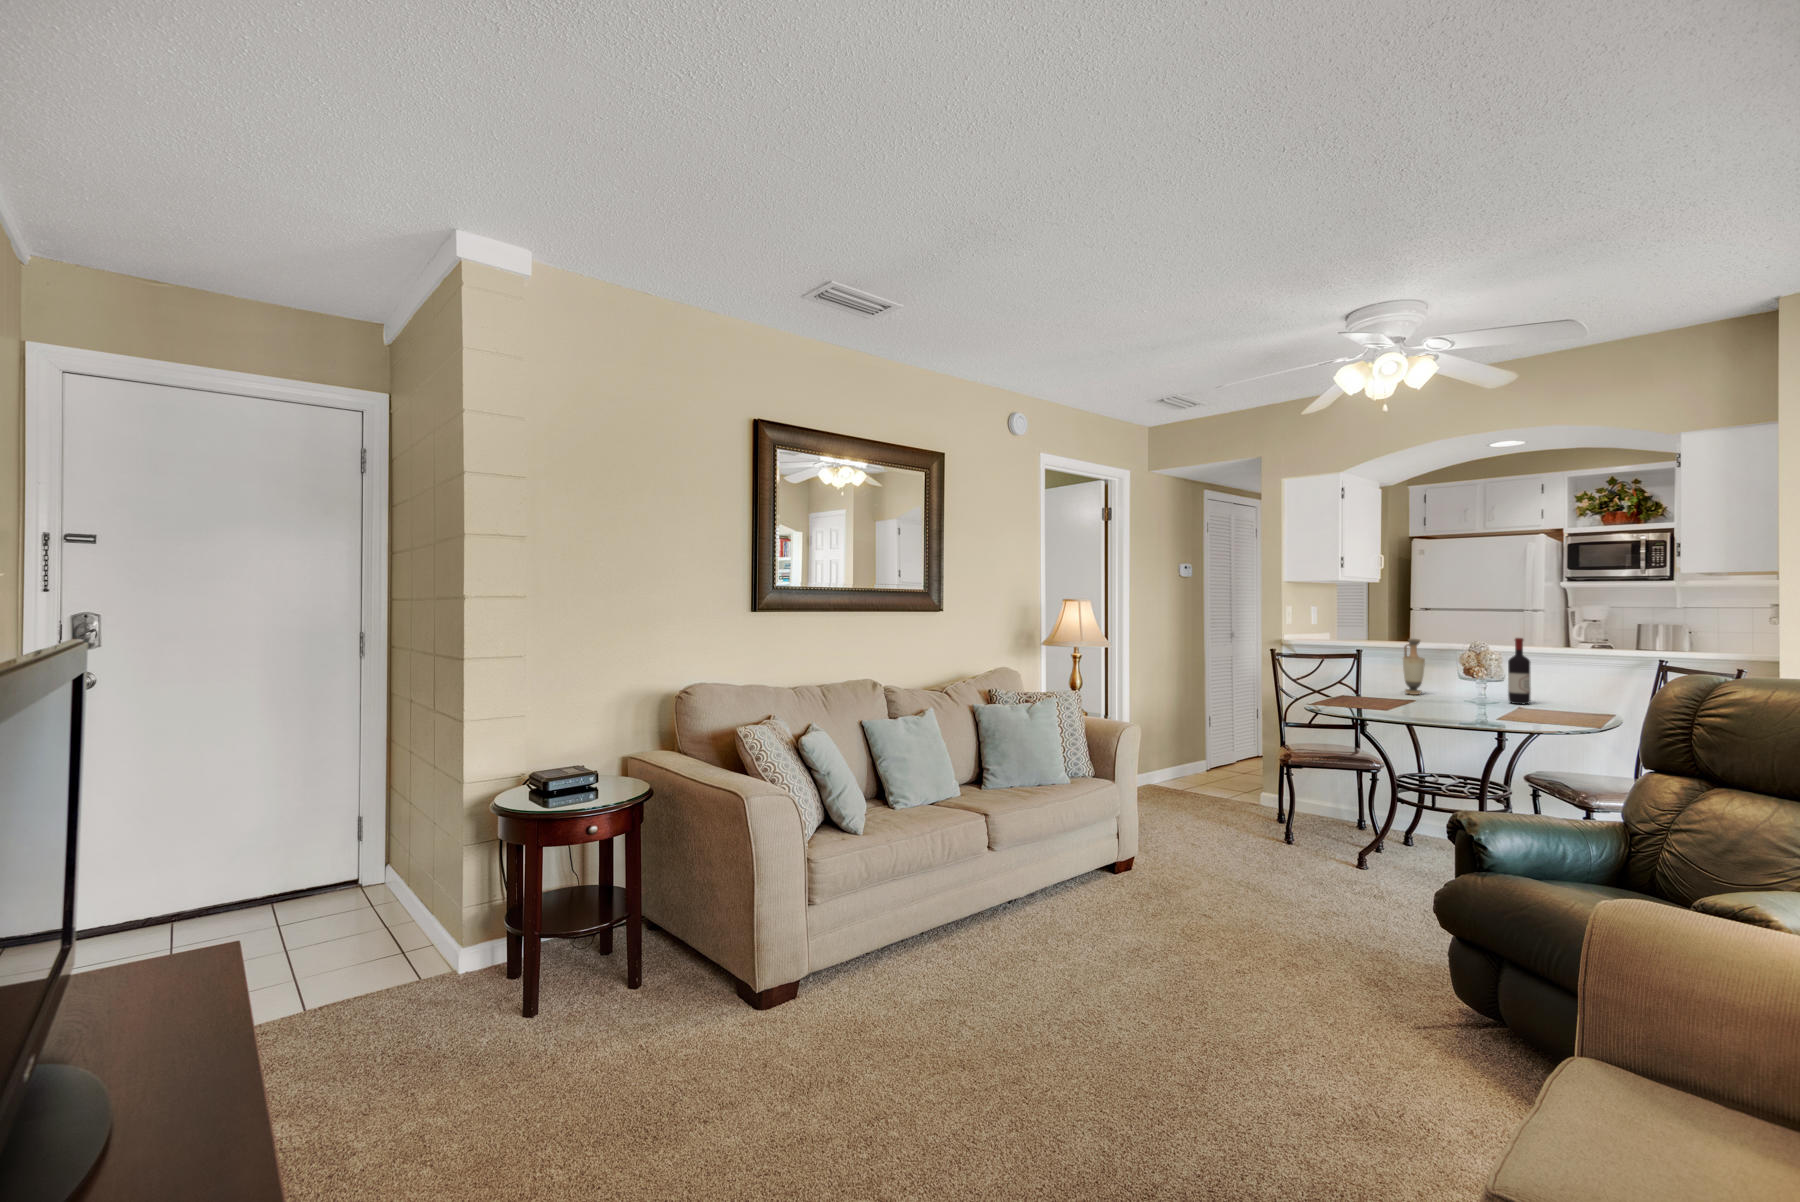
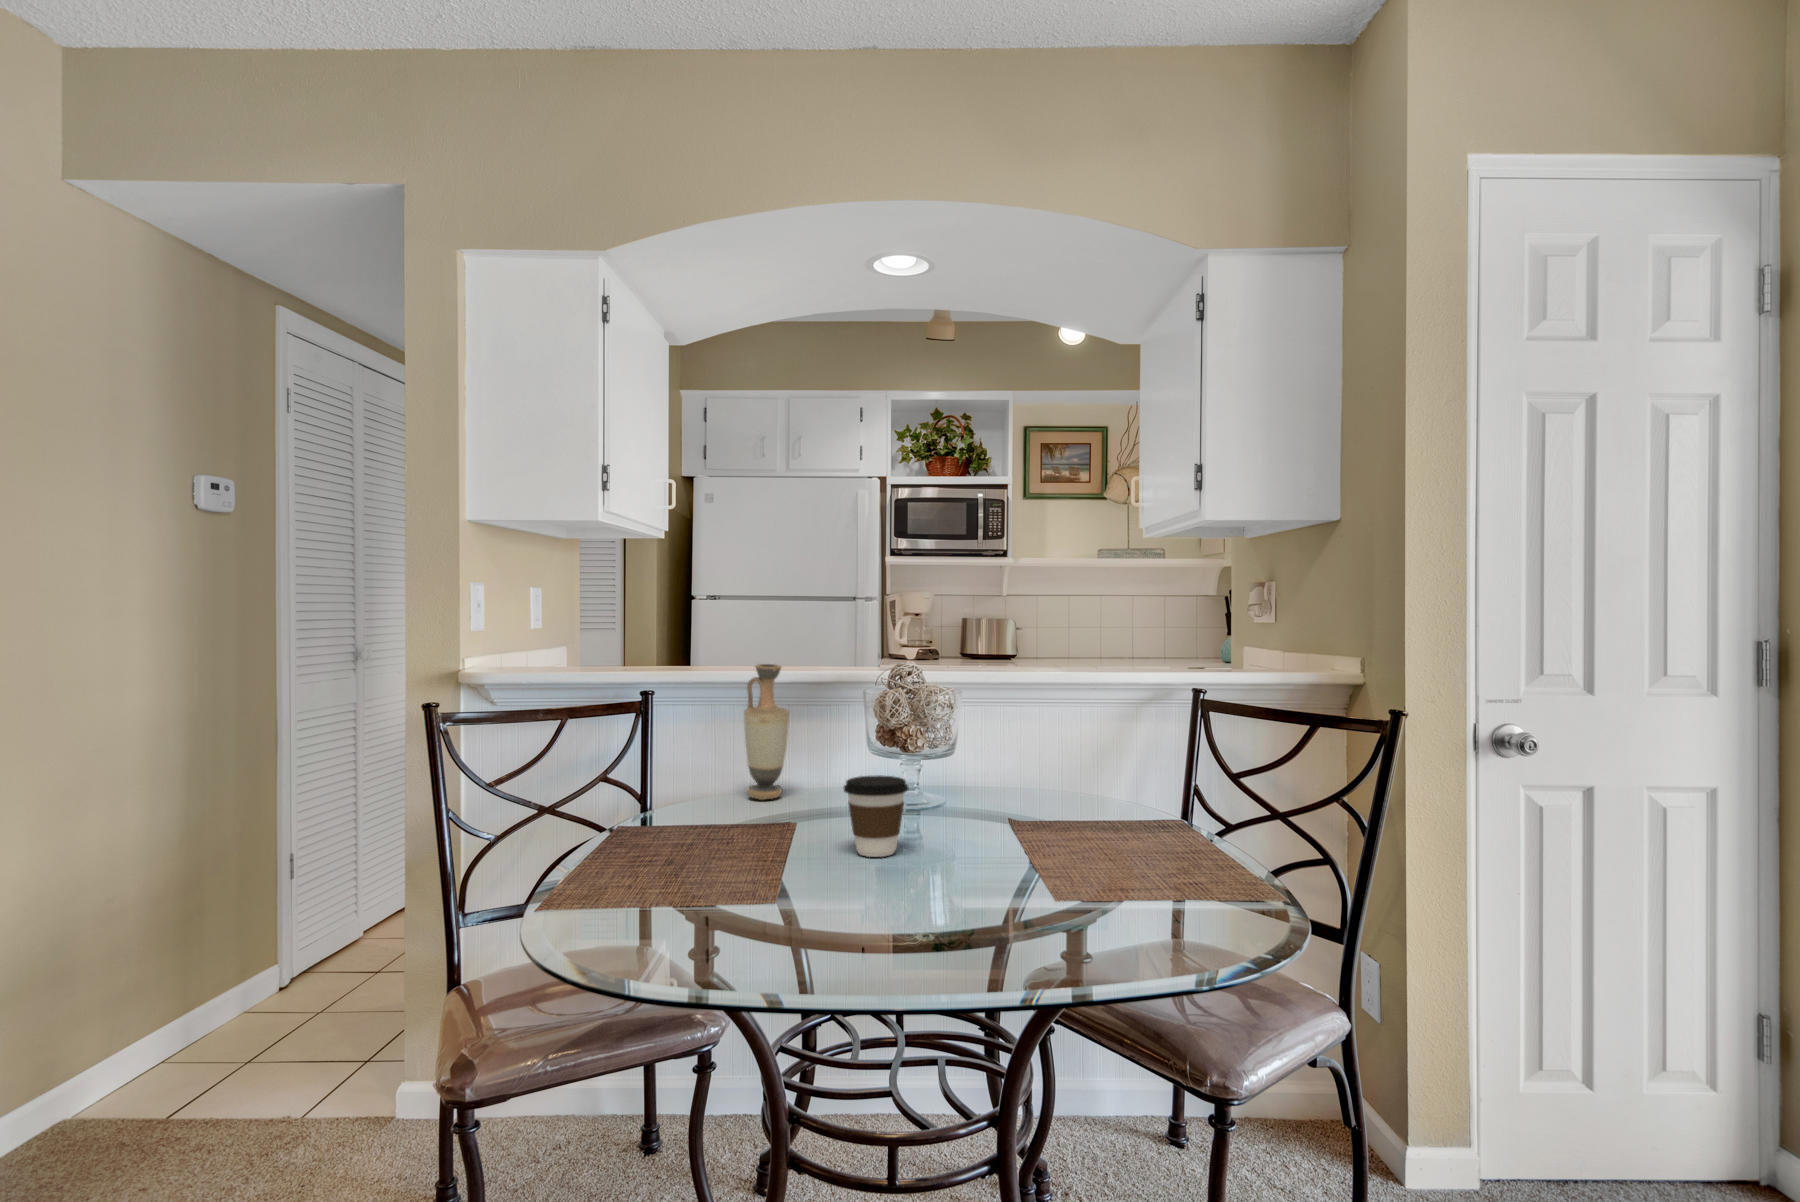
wine bottle: present [1508,638,1531,704] -> none [954,655,994,805]
coffee cup: none [1430,680,1461,709] -> present [844,775,908,857]

